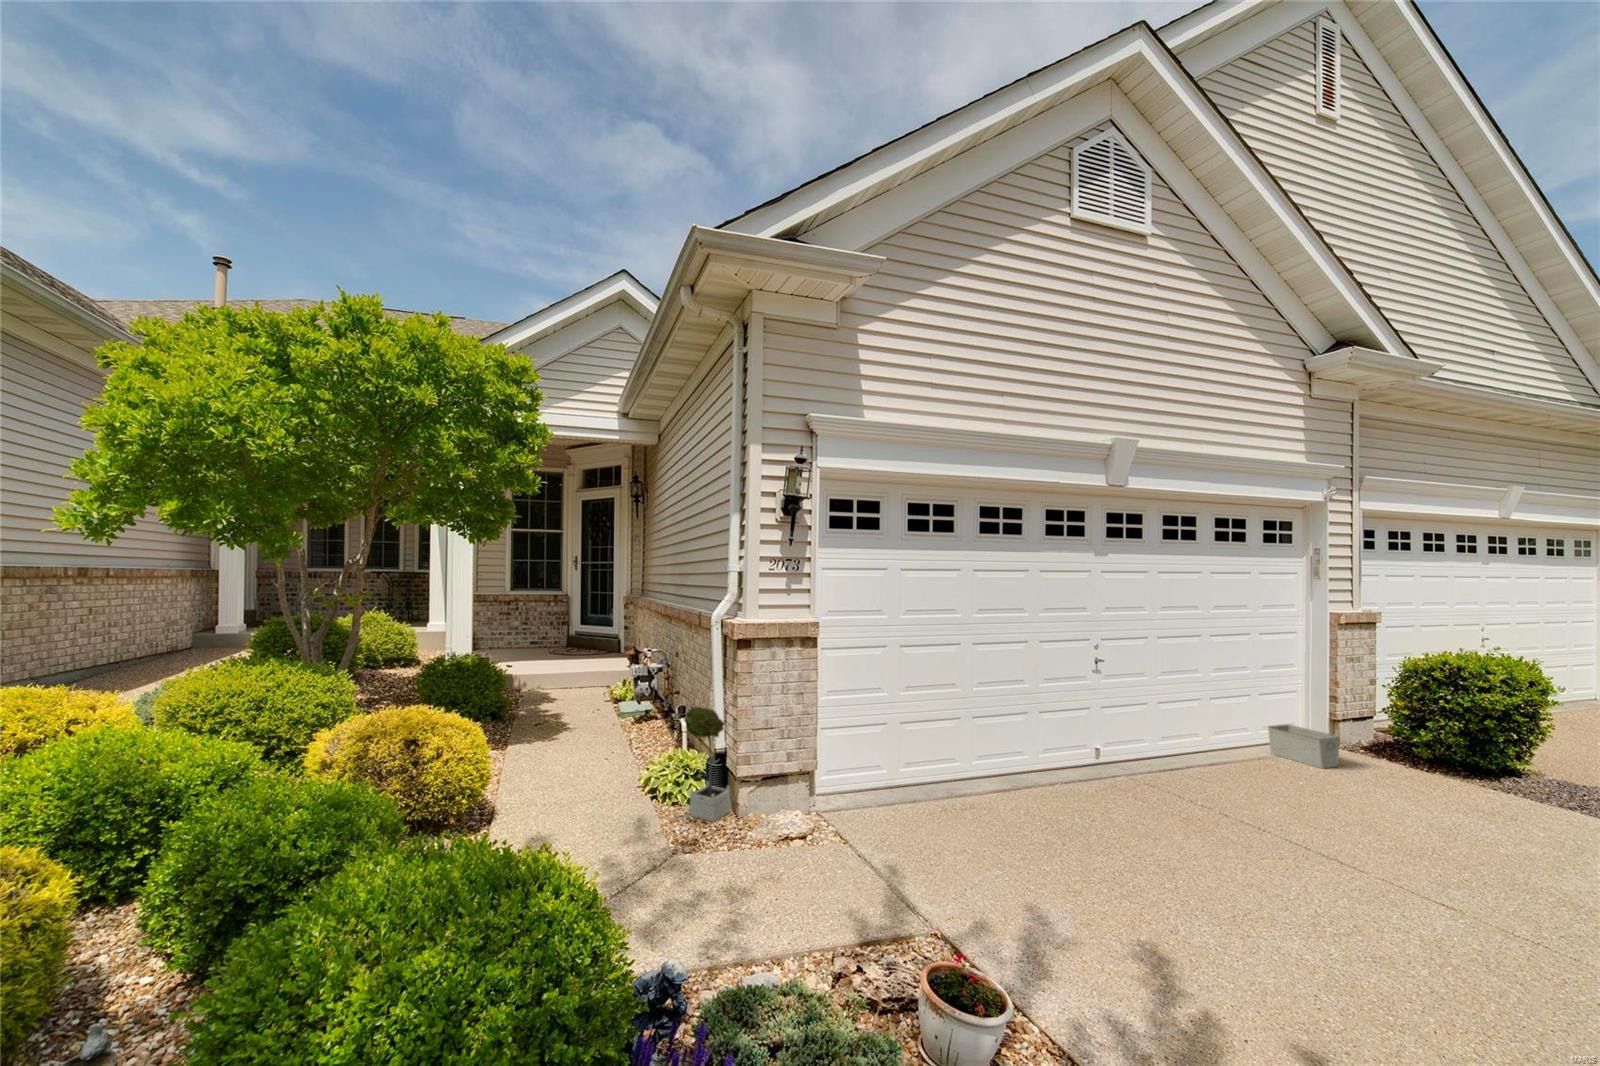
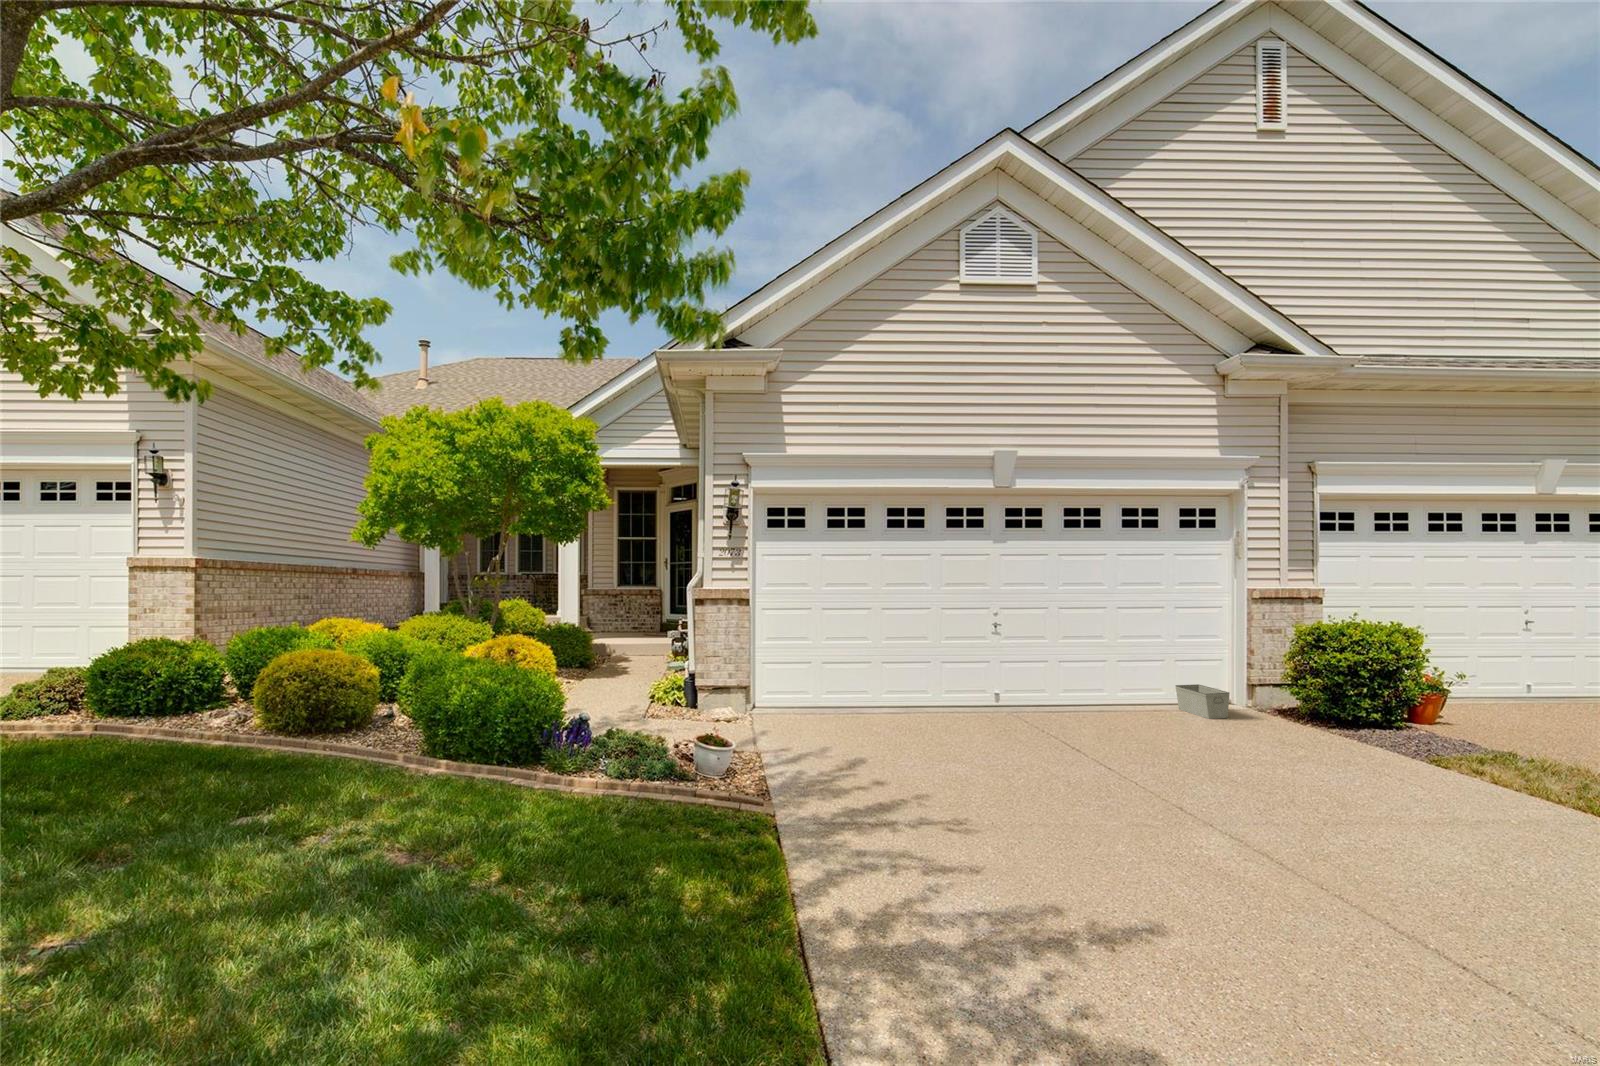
potted tree: present [685,707,730,822] -> none [664,652,696,729]

